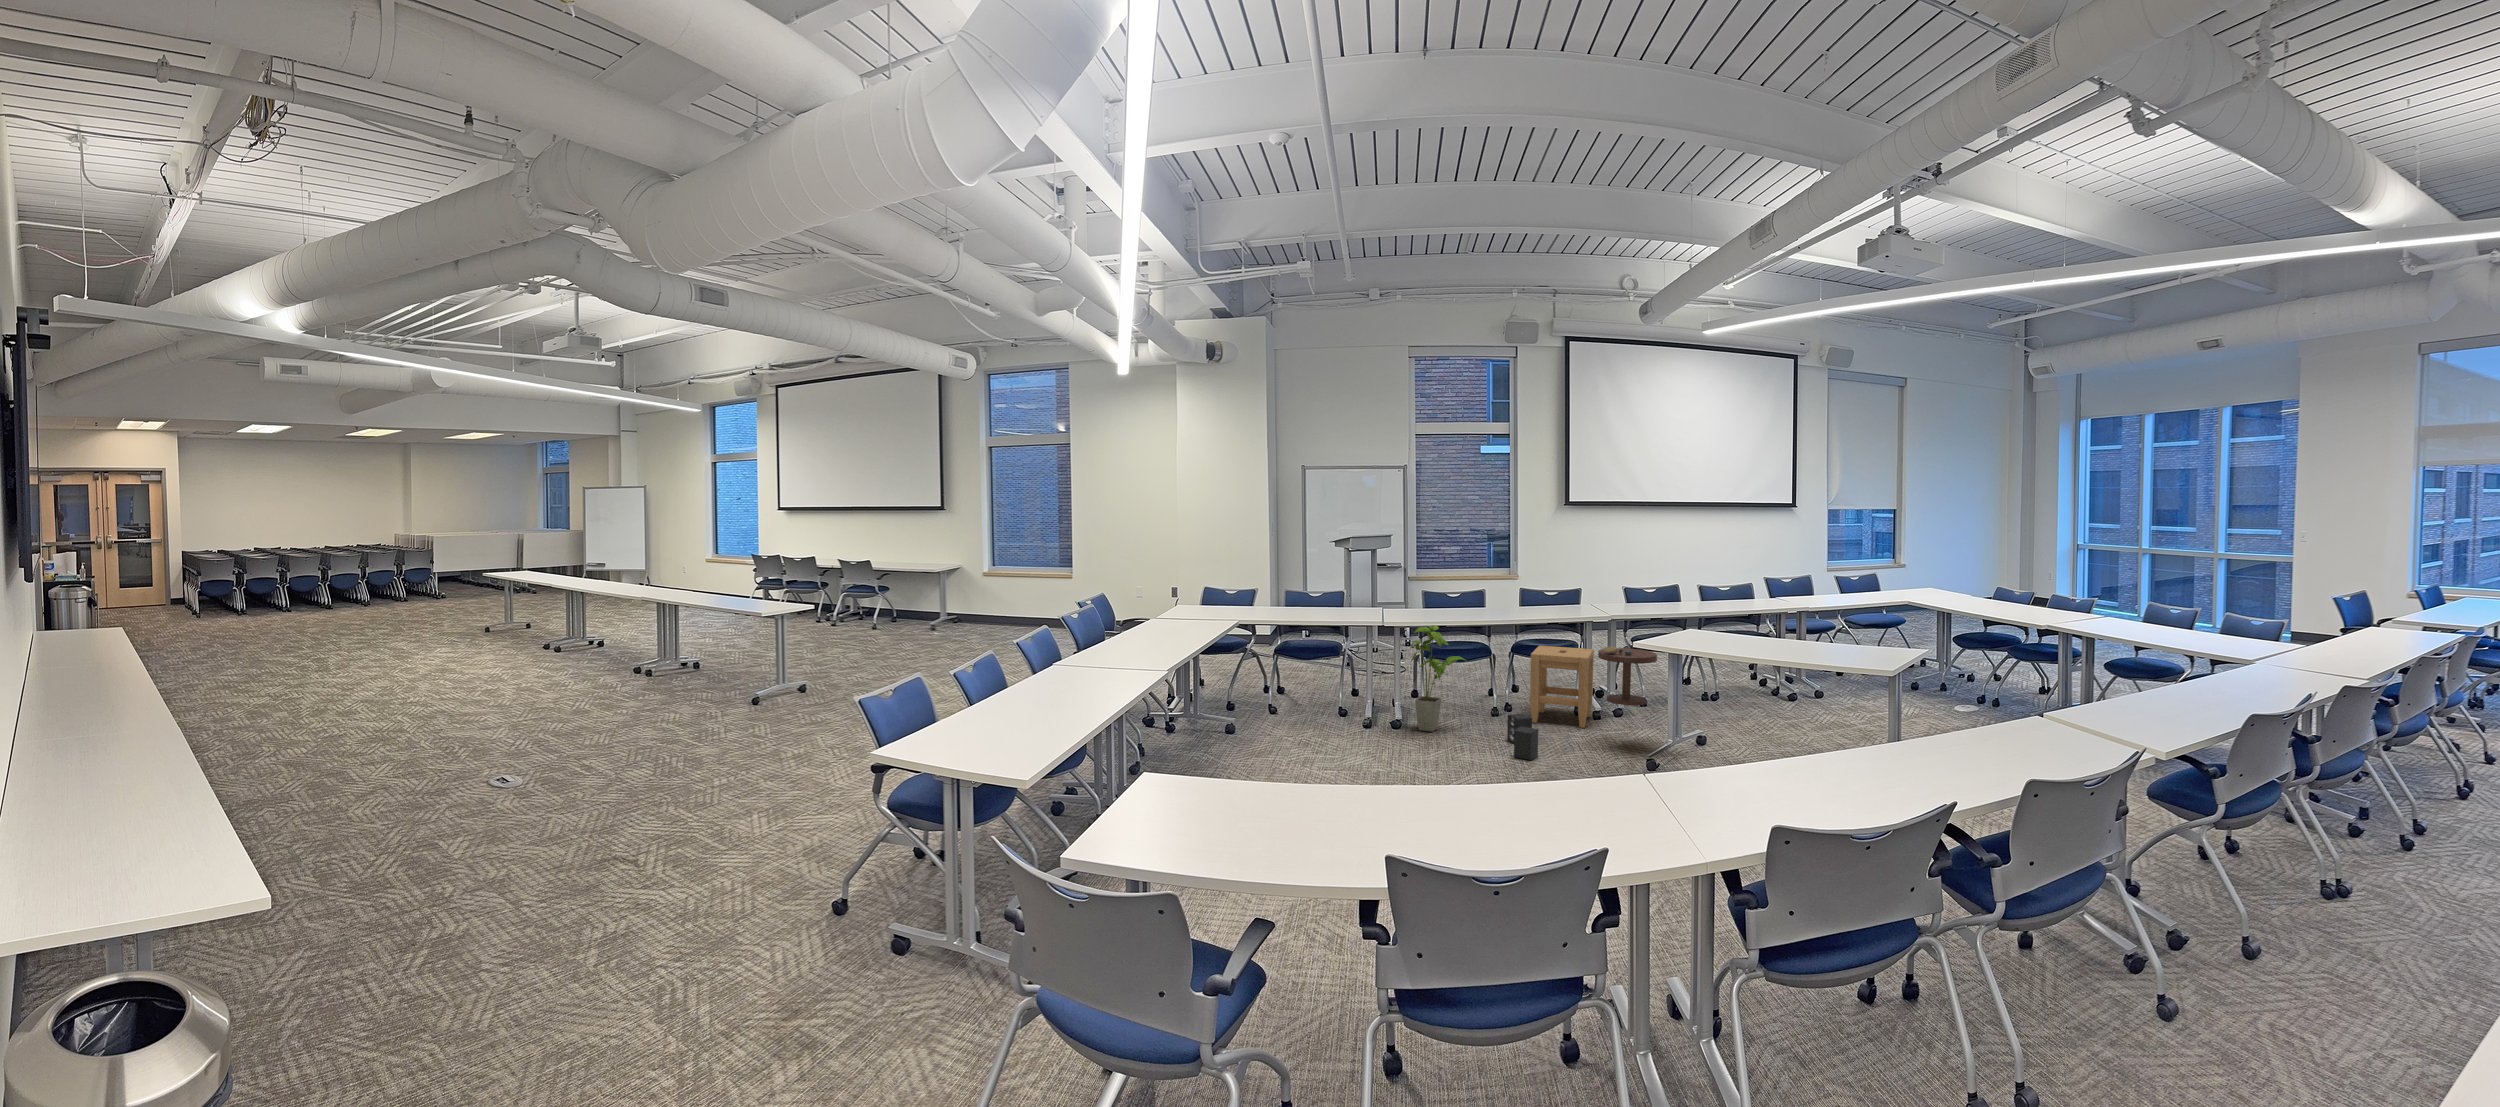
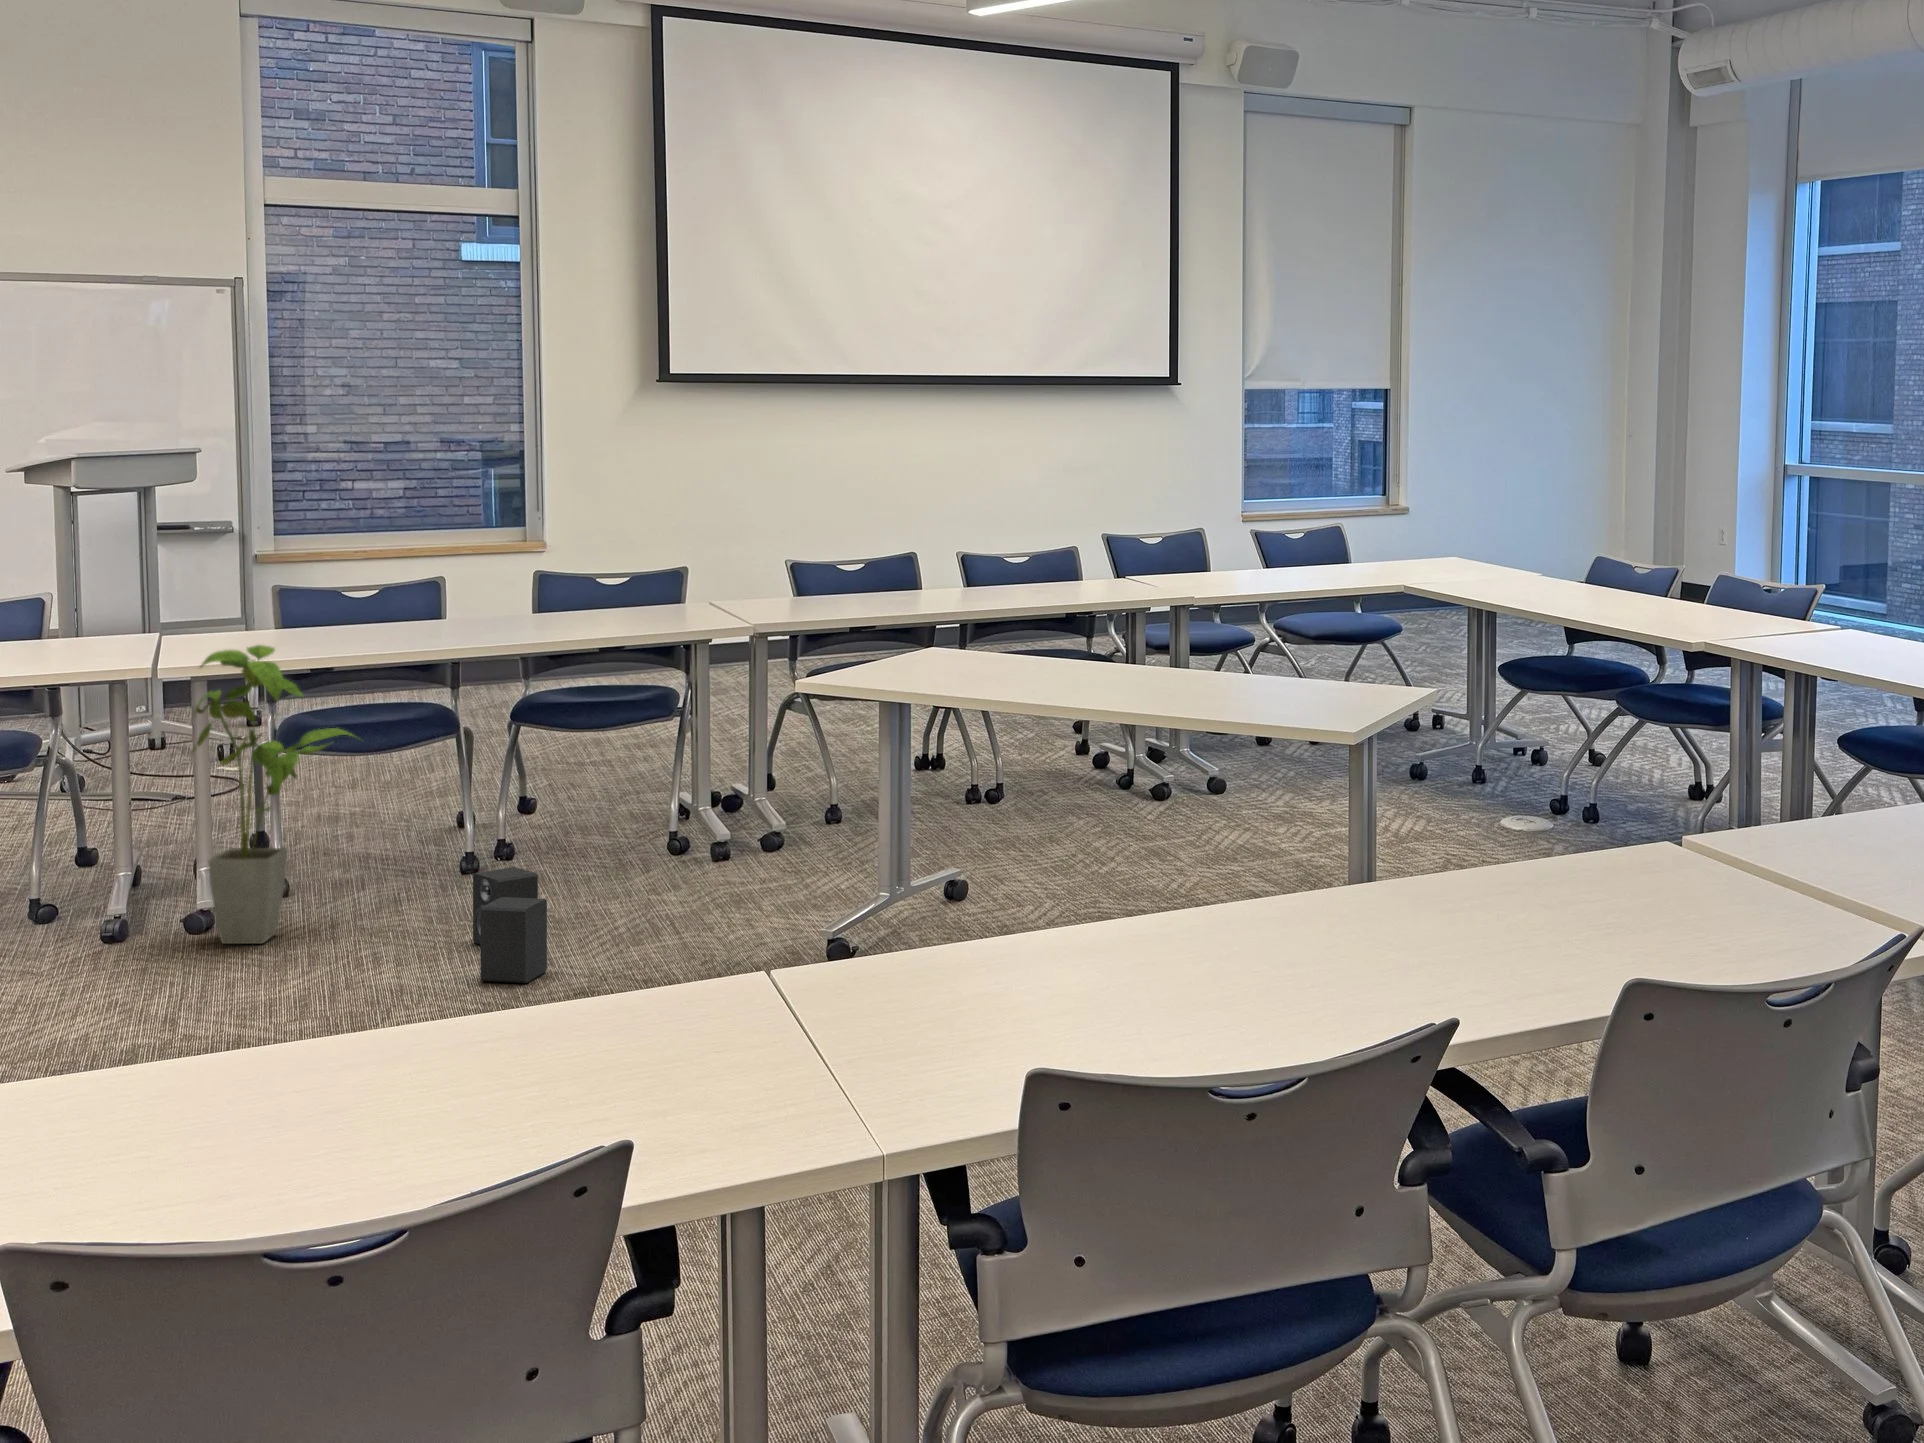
stool: present [1530,646,1594,728] -> none [544,694,709,894]
side table: present [1598,647,1657,706] -> none [705,674,844,928]

